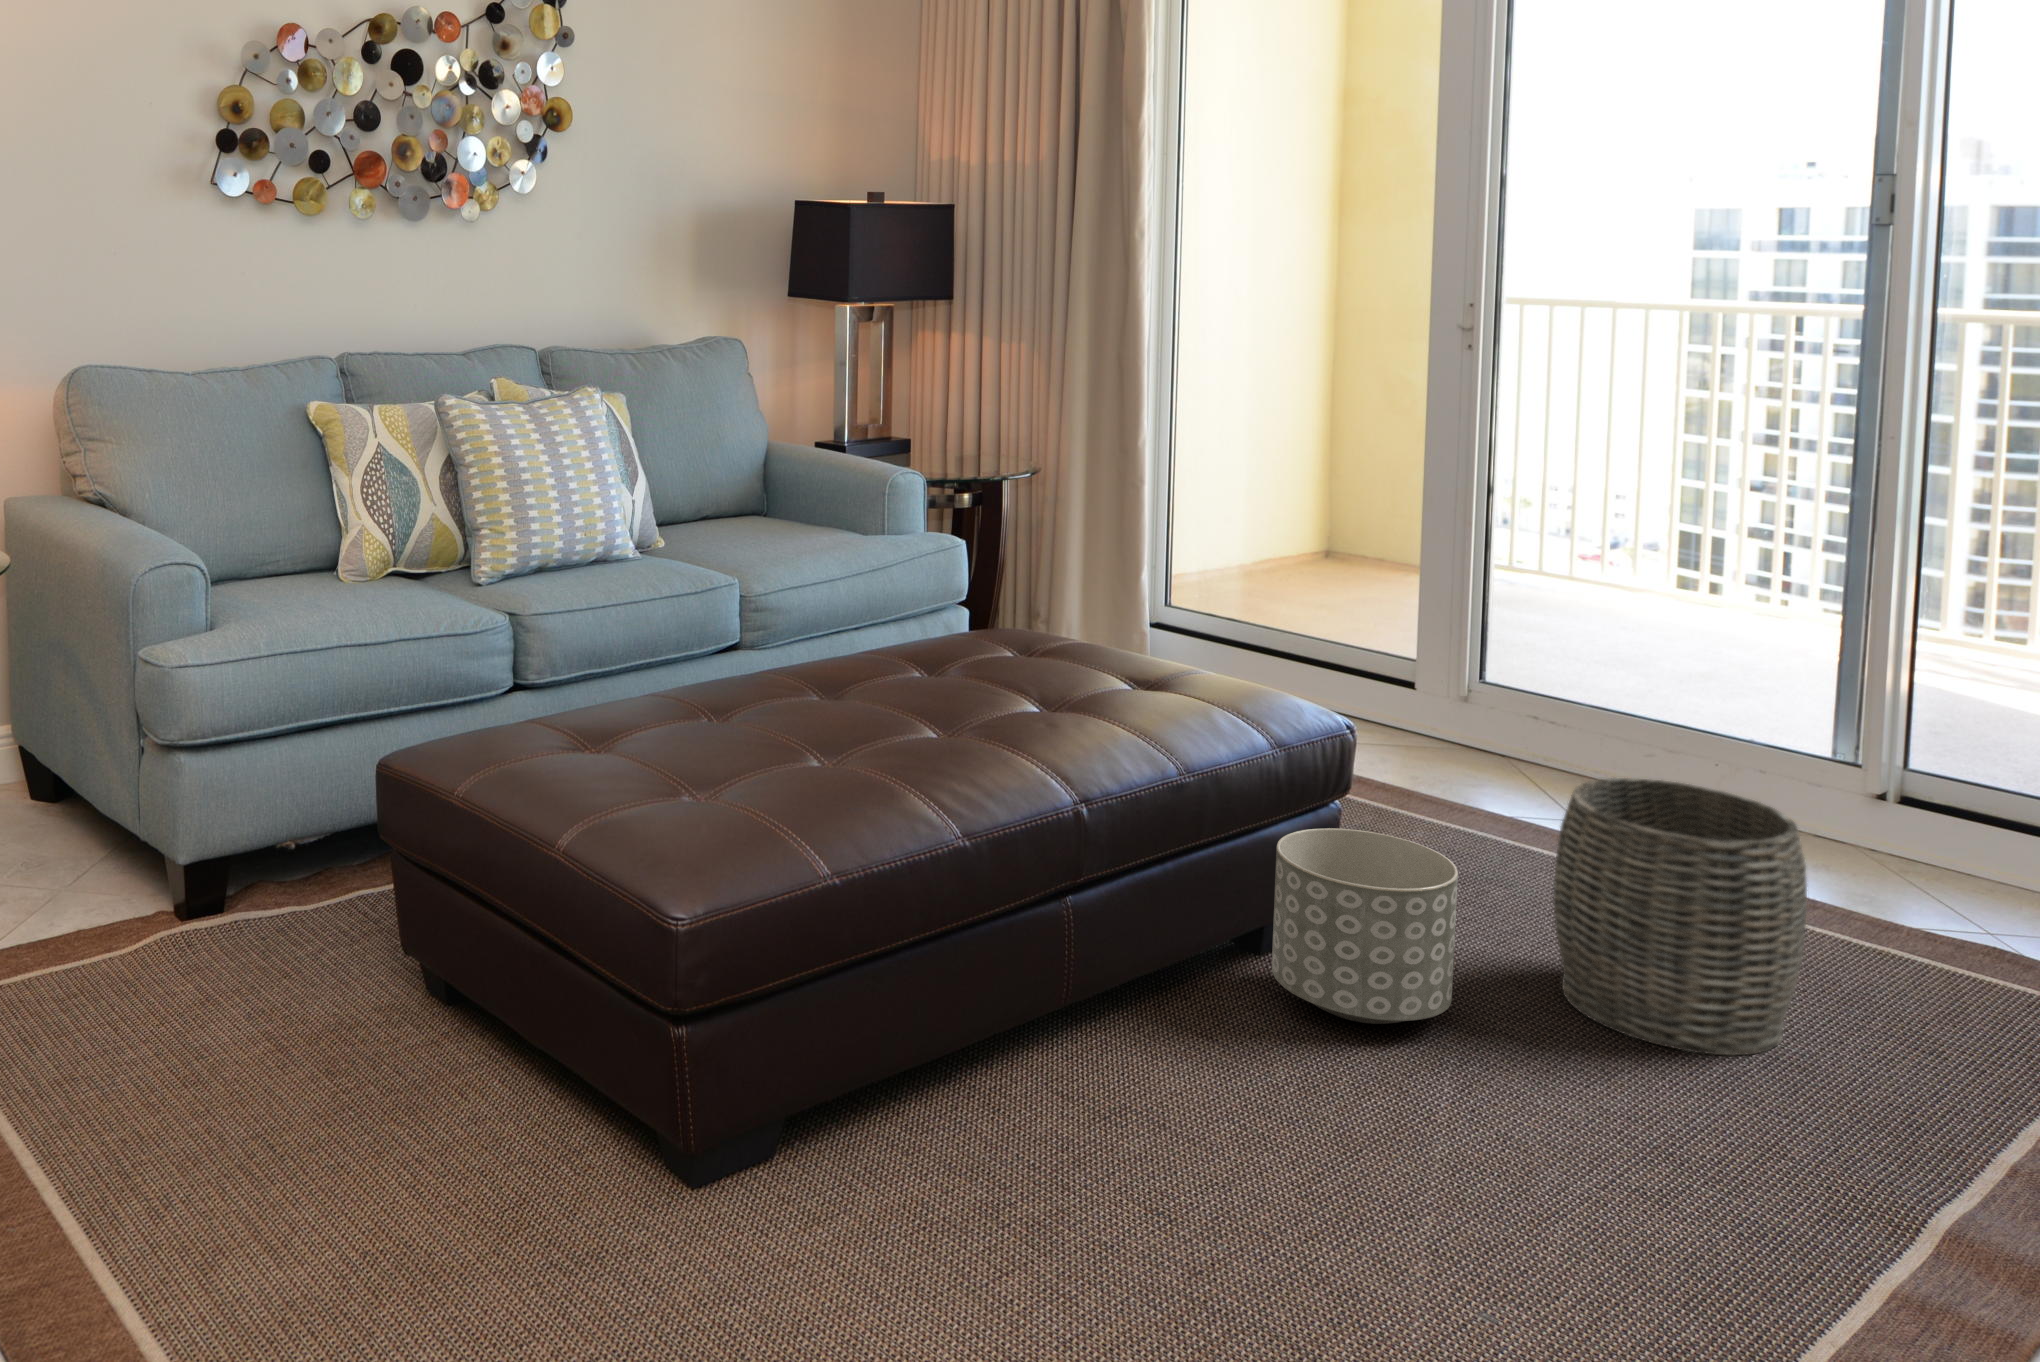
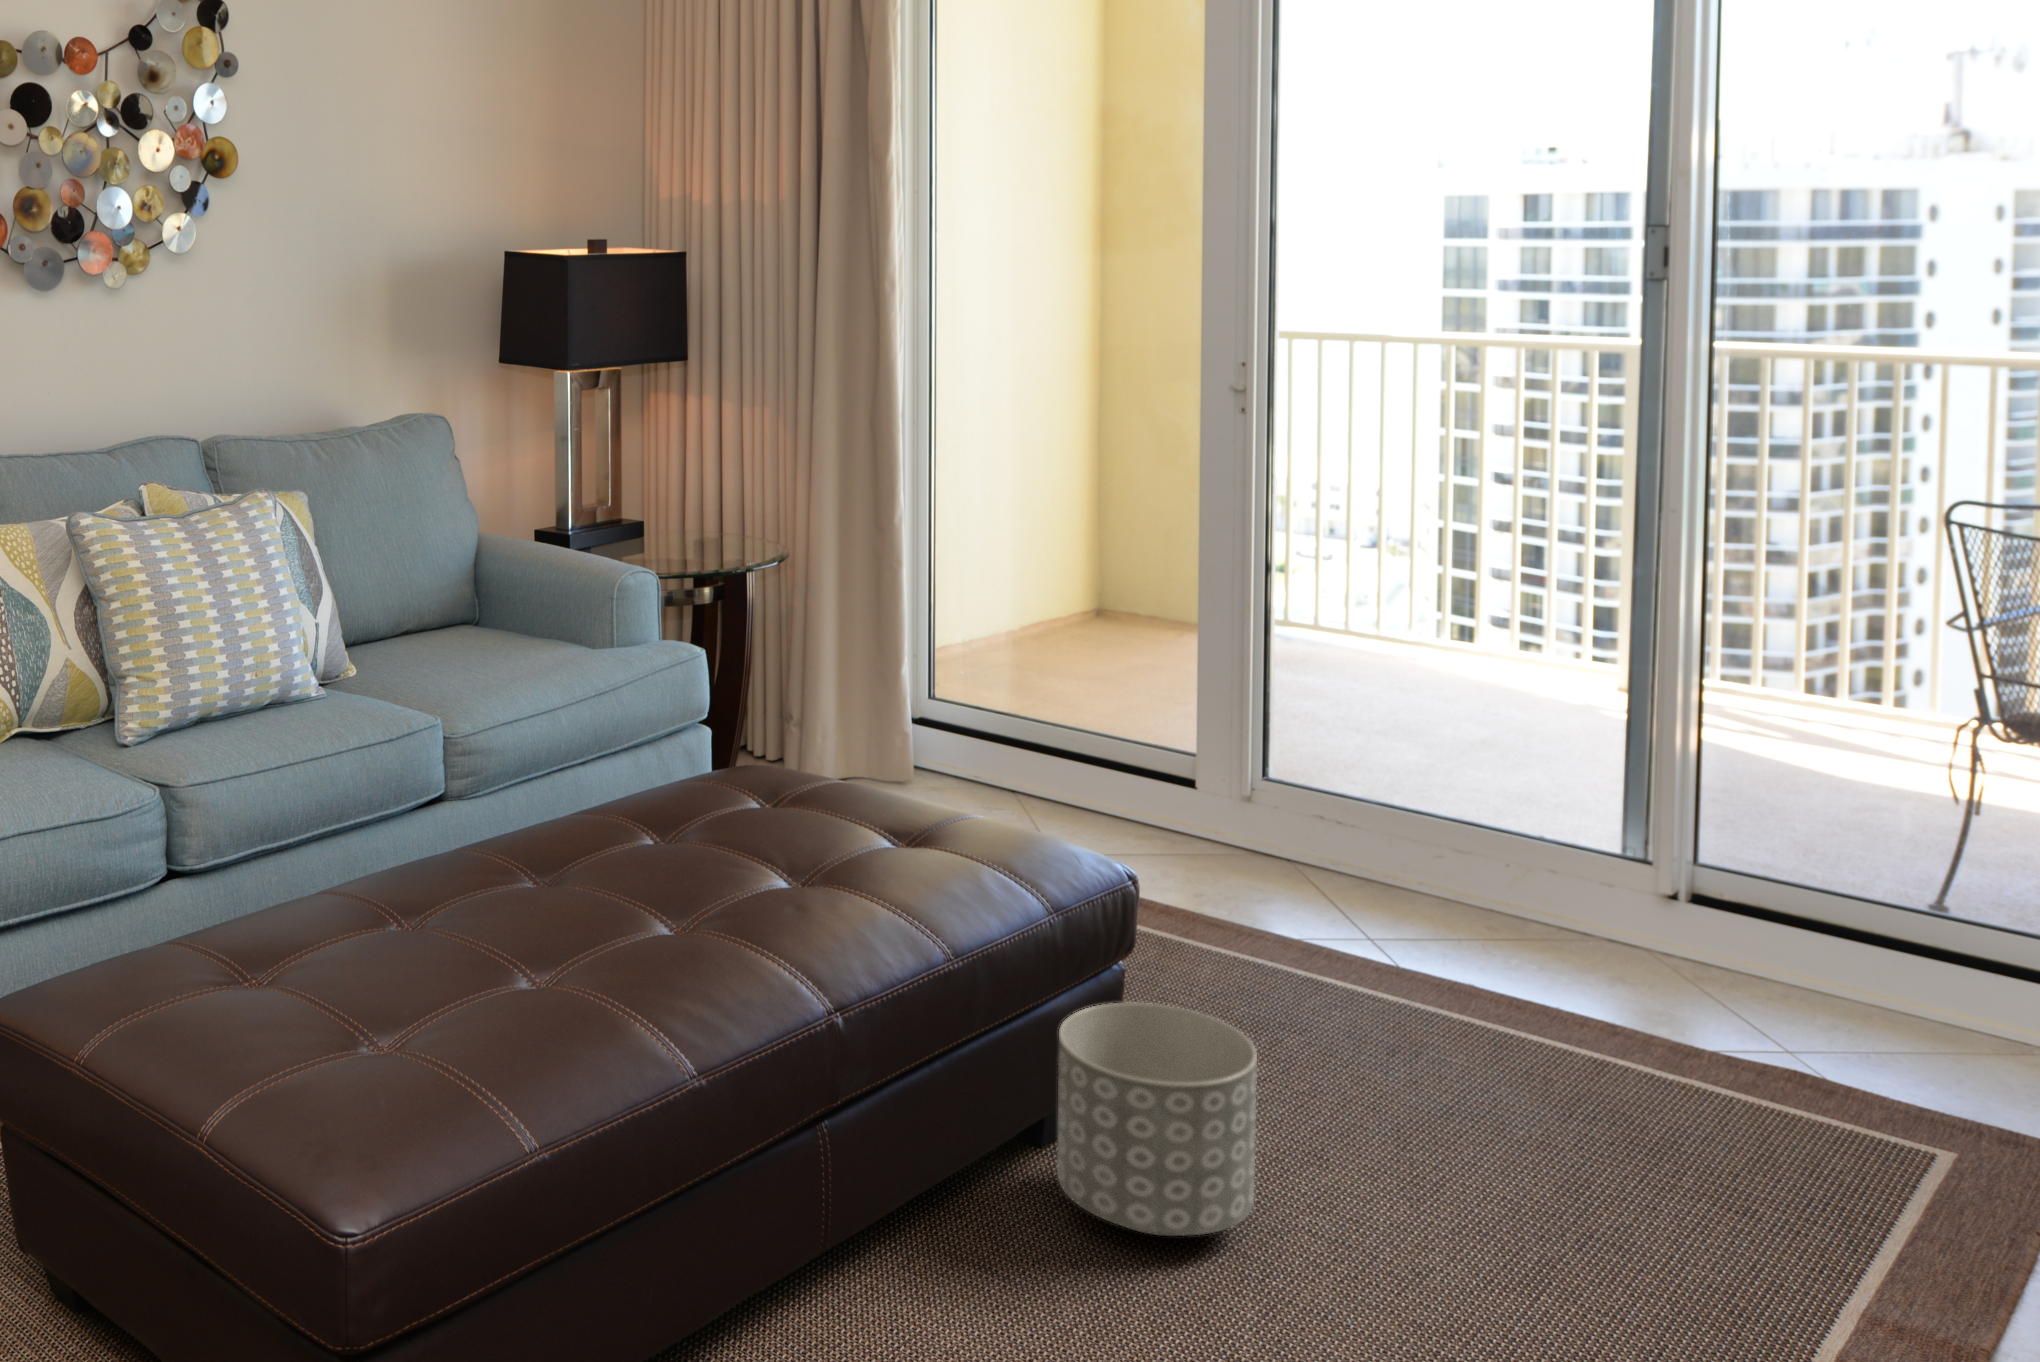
woven basket: present [1553,778,1807,1056] -> none [1356,922,1620,1242]

